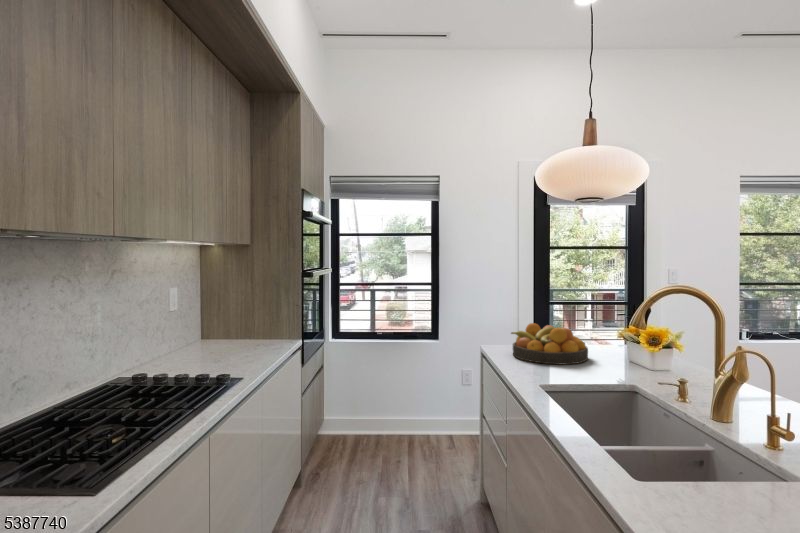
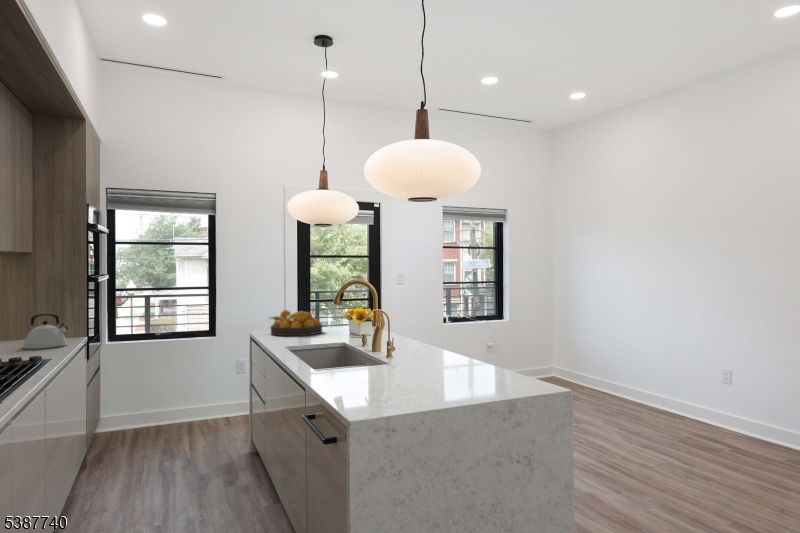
kettle: none [228,316,274,358] -> present [23,314,68,349]

